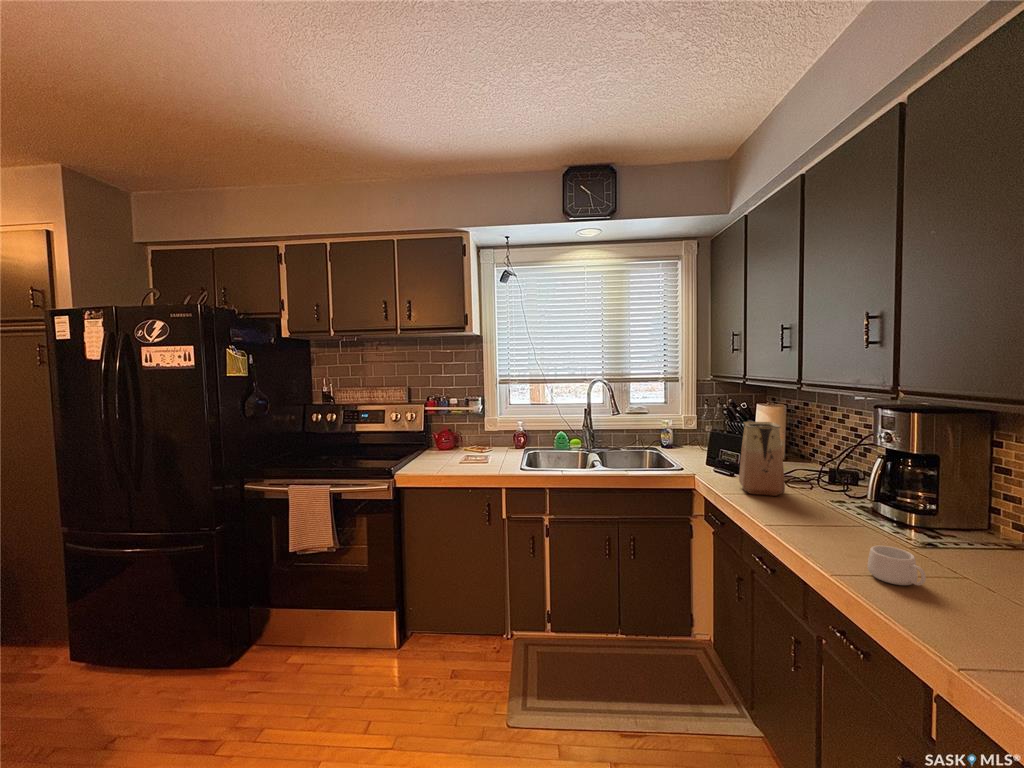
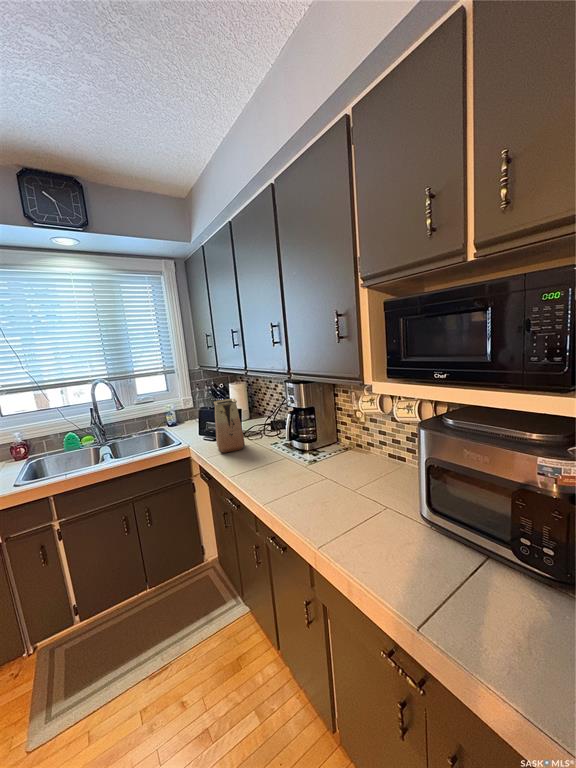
mug: present [867,546,926,585] -> none [285,475,313,500]

